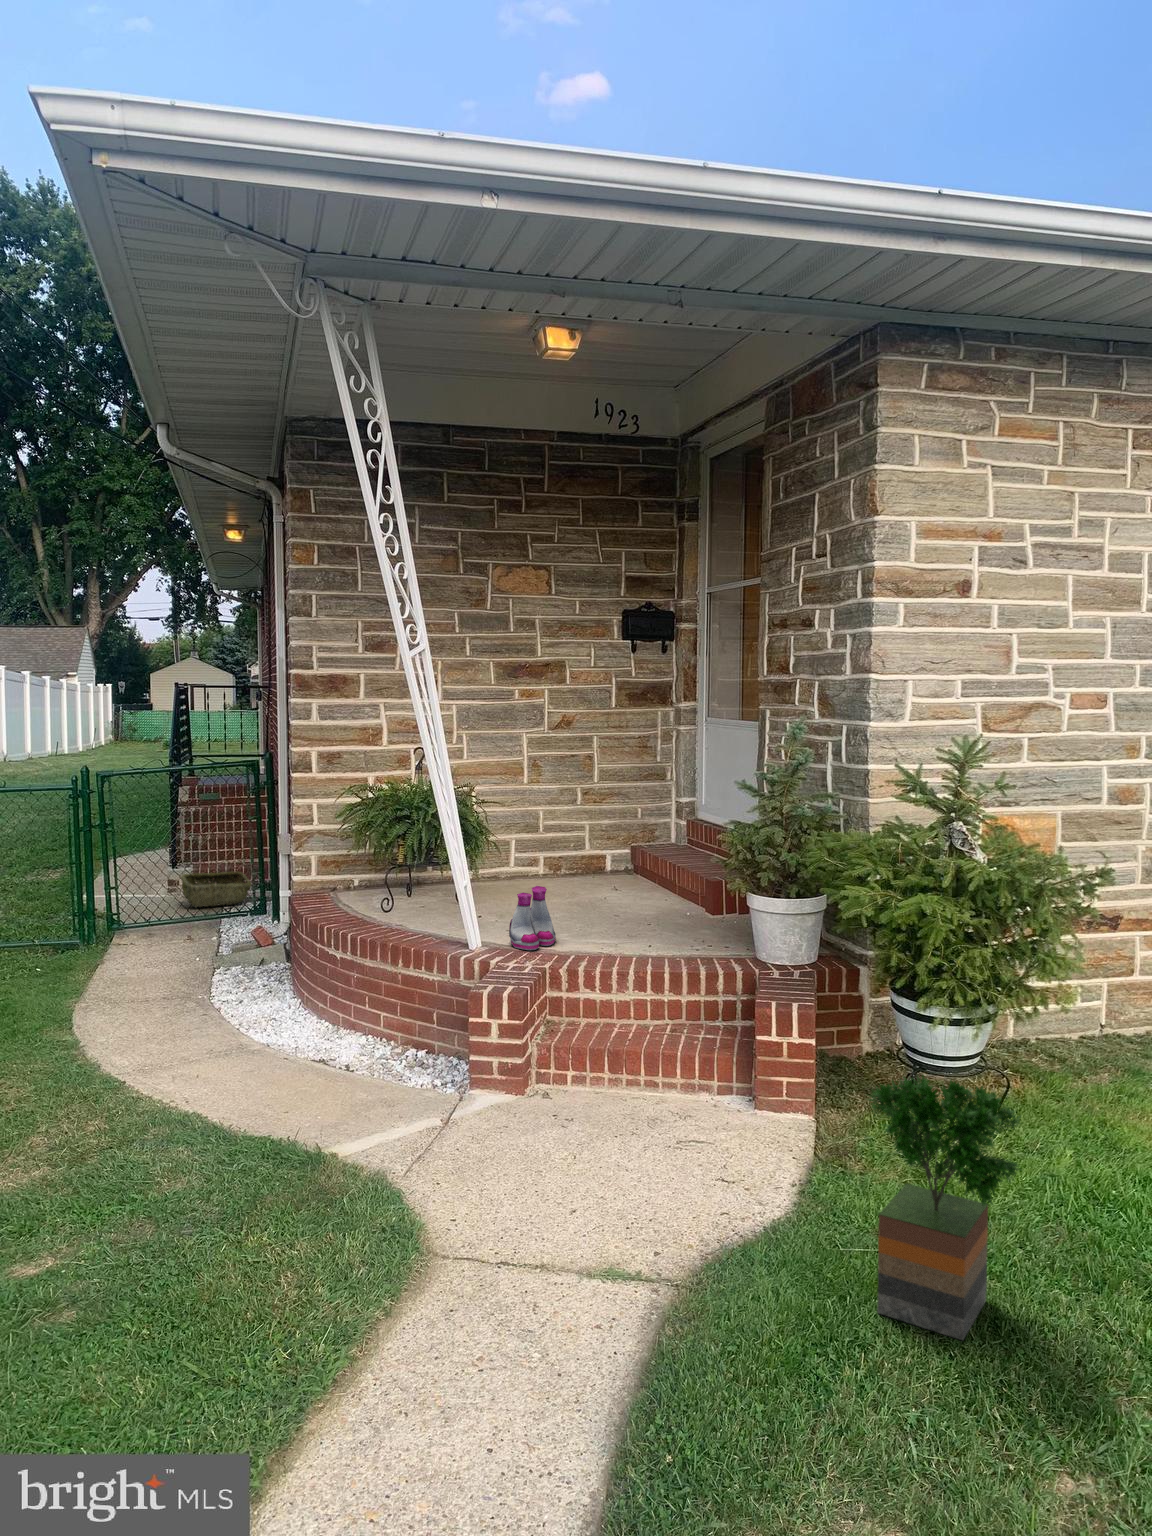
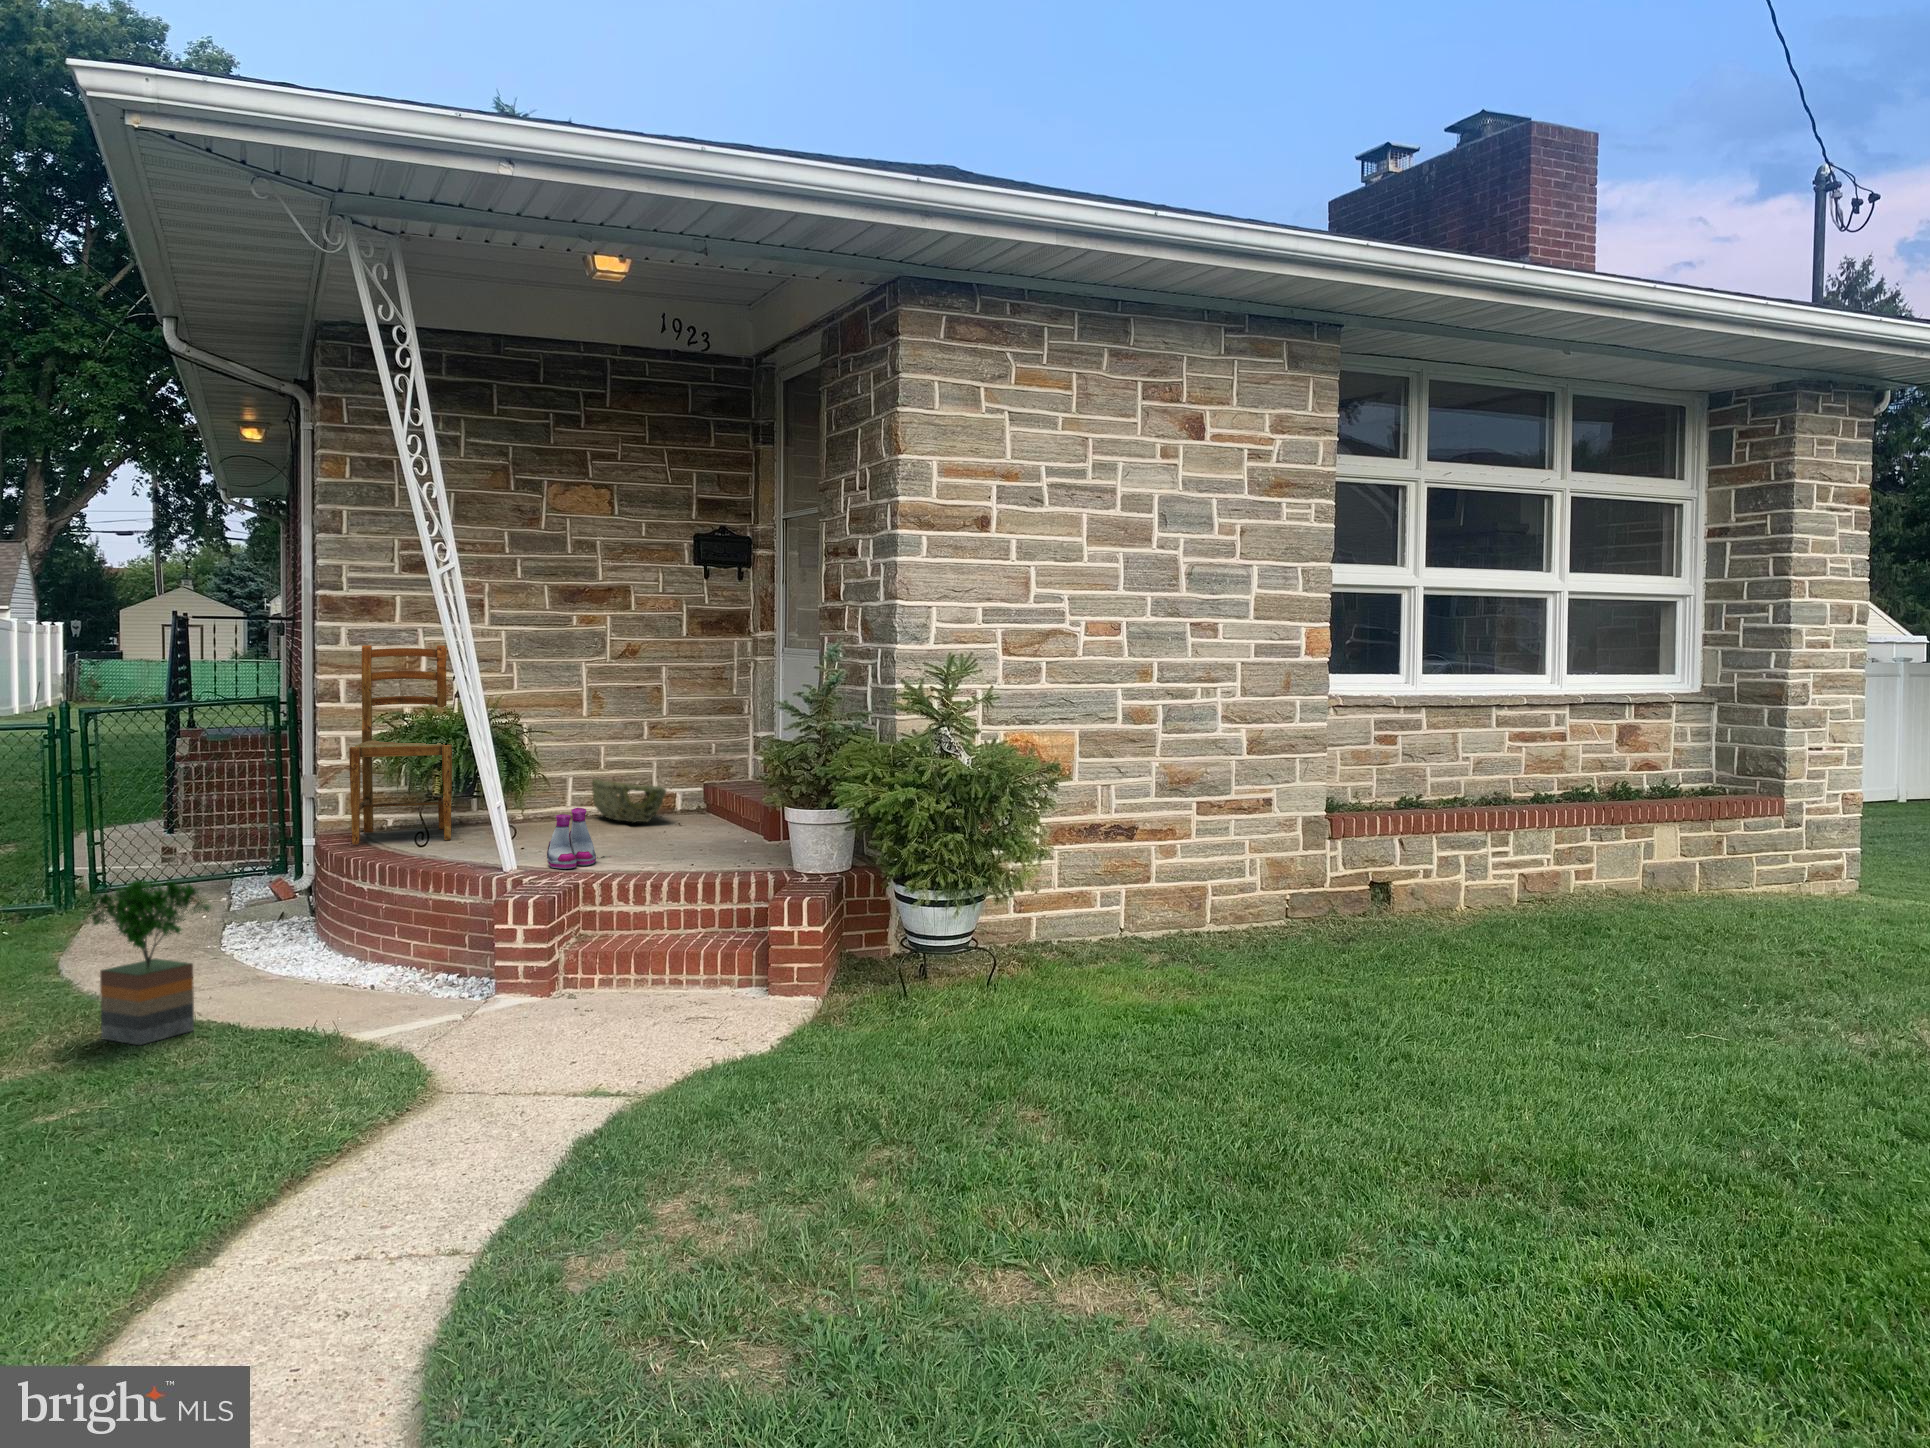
chair: none [321,718,412,908] -> present [349,646,452,845]
woven basket: present [180,872,251,907] -> present [592,779,666,823]
potted tree: present [869,1075,1020,1340] -> present [89,879,211,1045]

